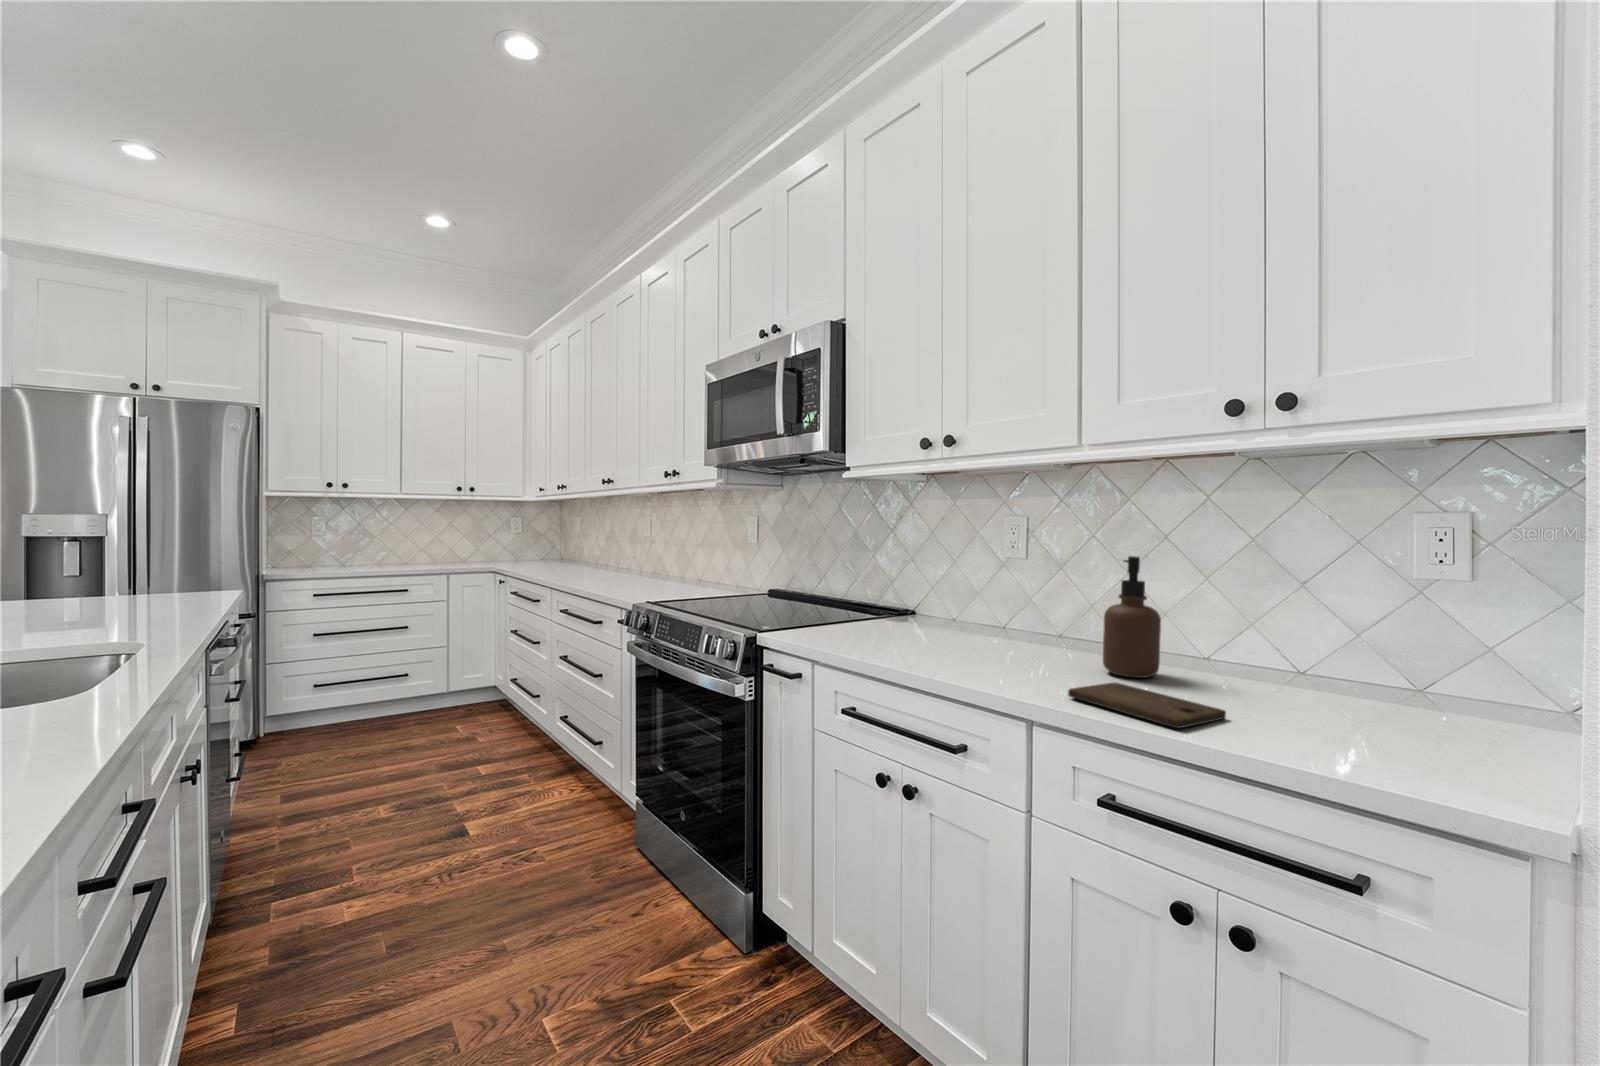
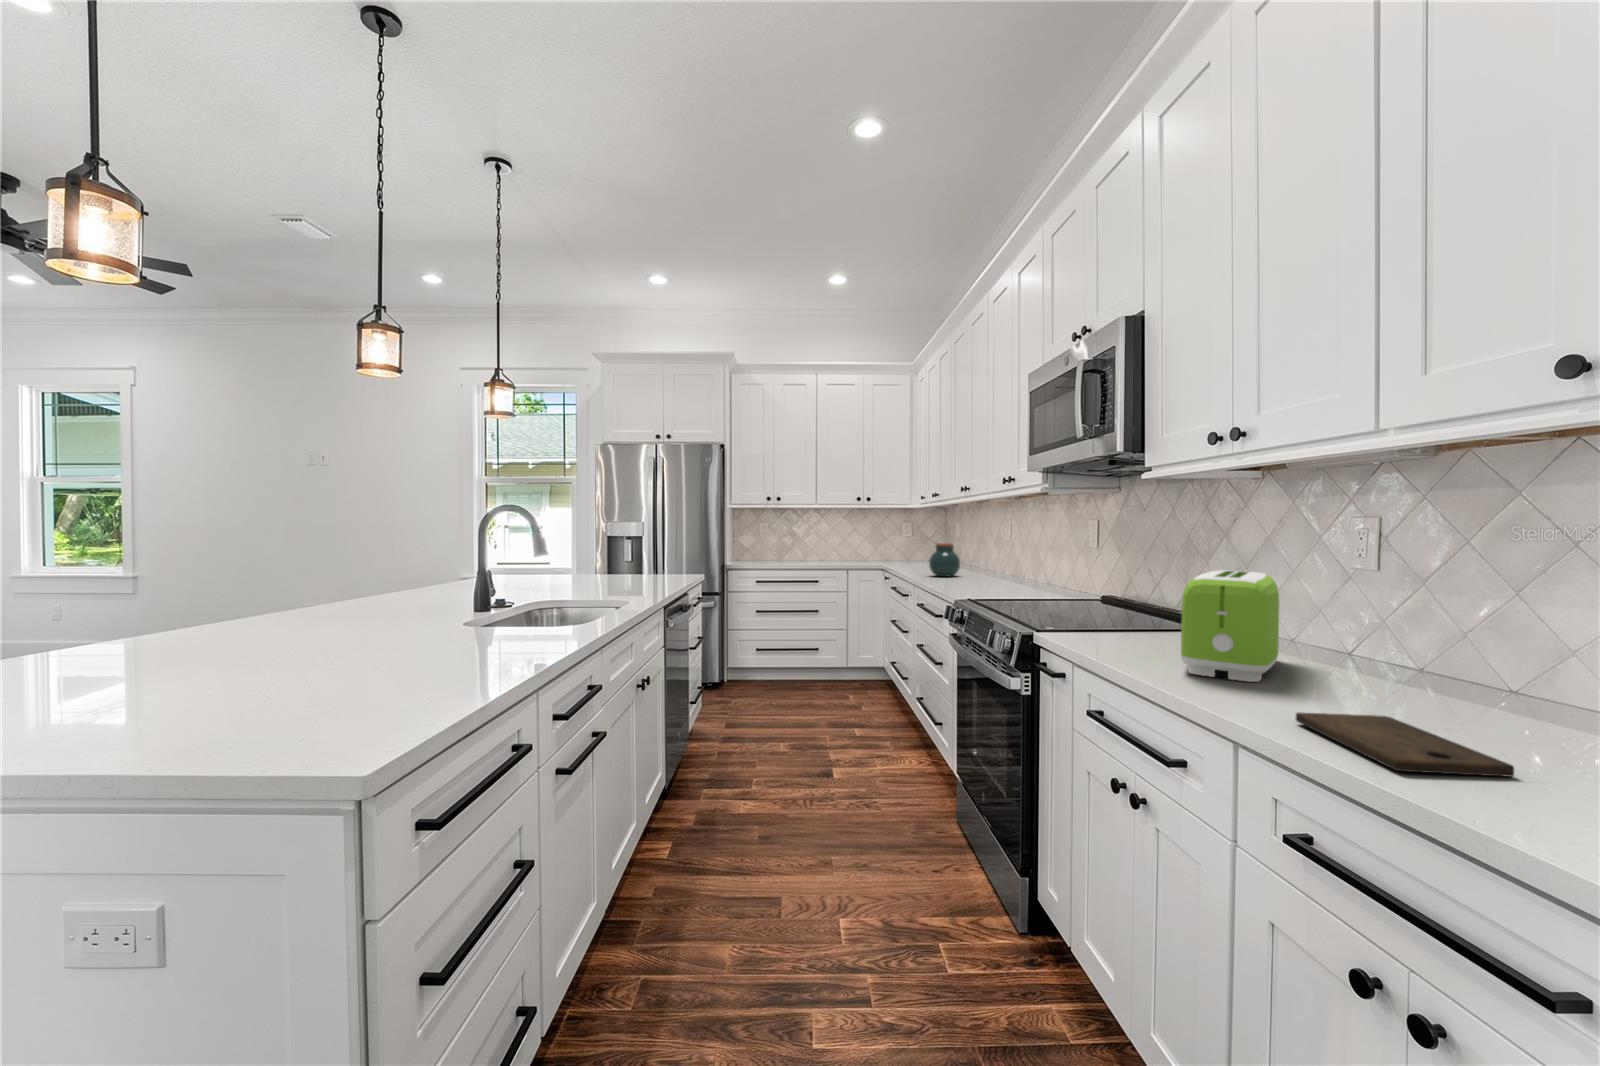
jar: none [569,538,604,576] -> present [929,543,960,577]
soap dispenser: present [1103,556,1161,678] -> none [1406,562,1501,721]
toaster: none [921,566,1003,664] -> present [1181,570,1279,682]

